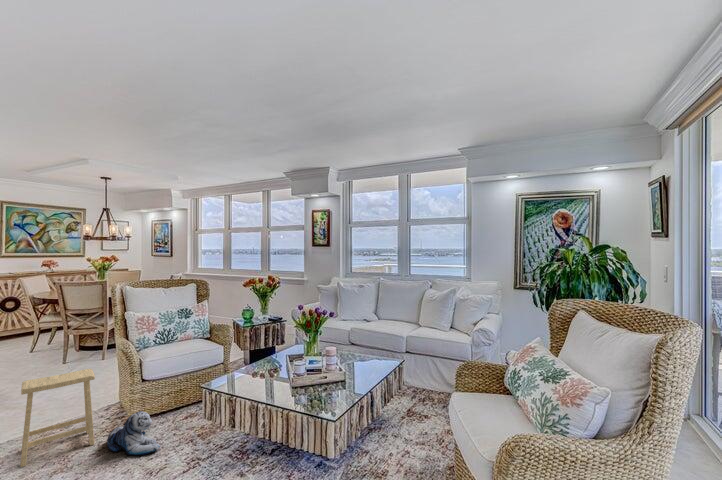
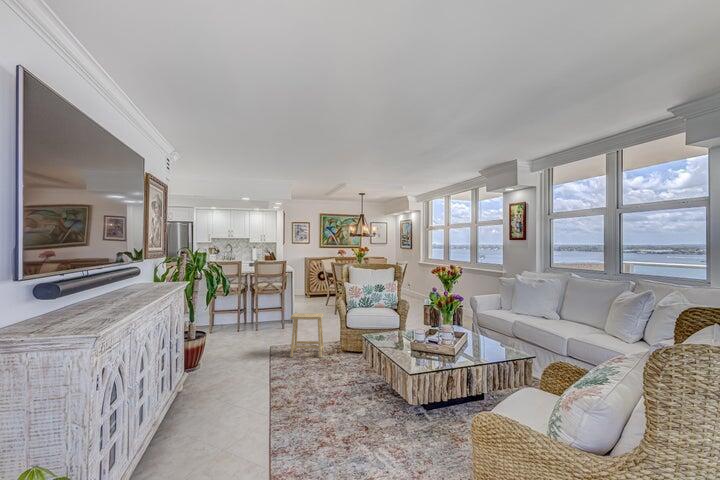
plush toy: present [107,411,160,455] -> none [325,344,346,370]

